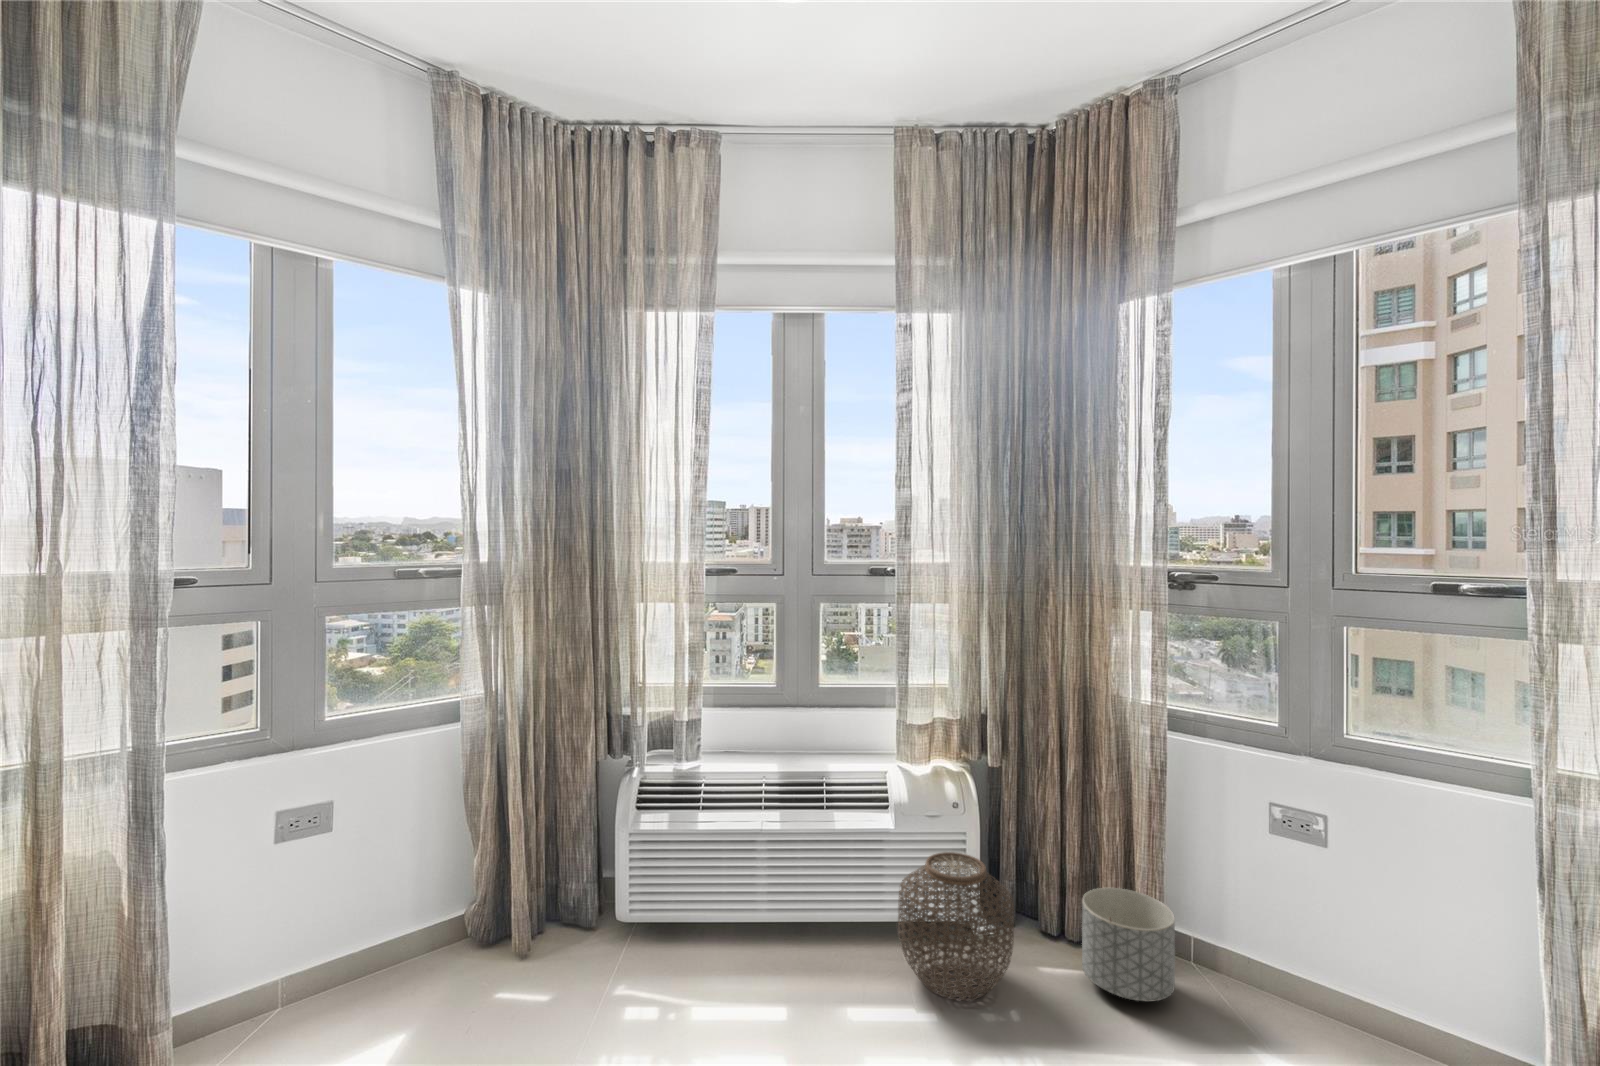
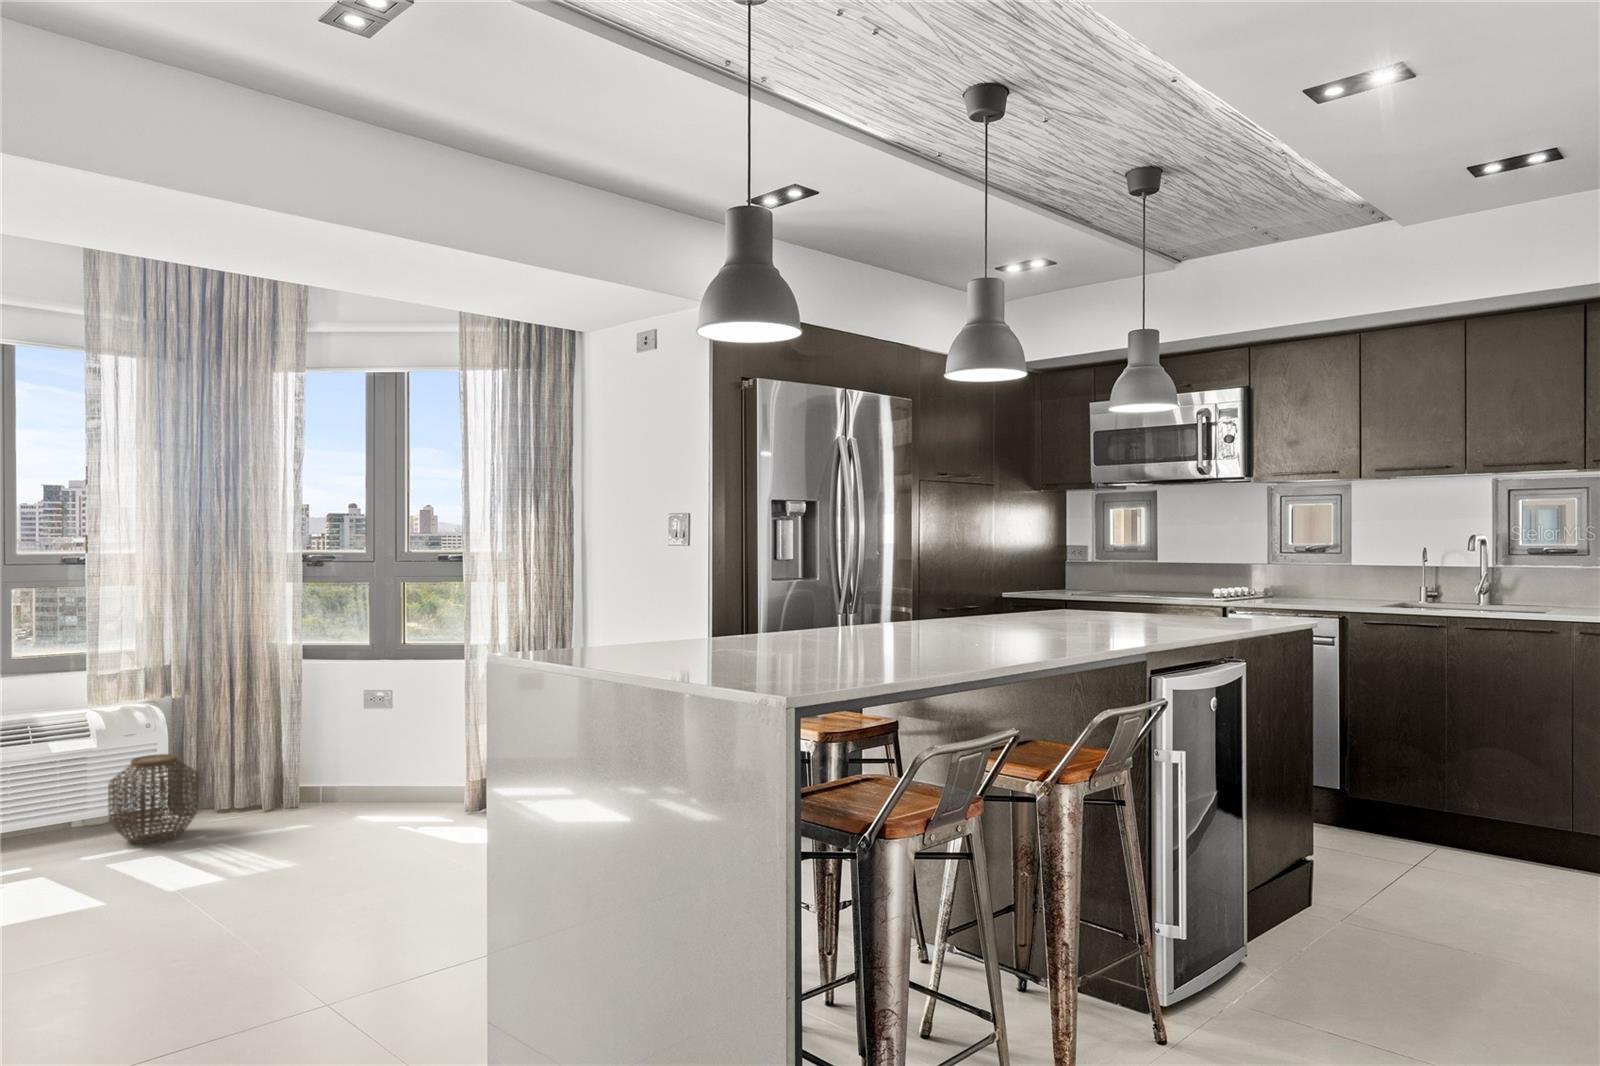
planter: present [1082,888,1175,1001] -> none [246,760,305,819]

